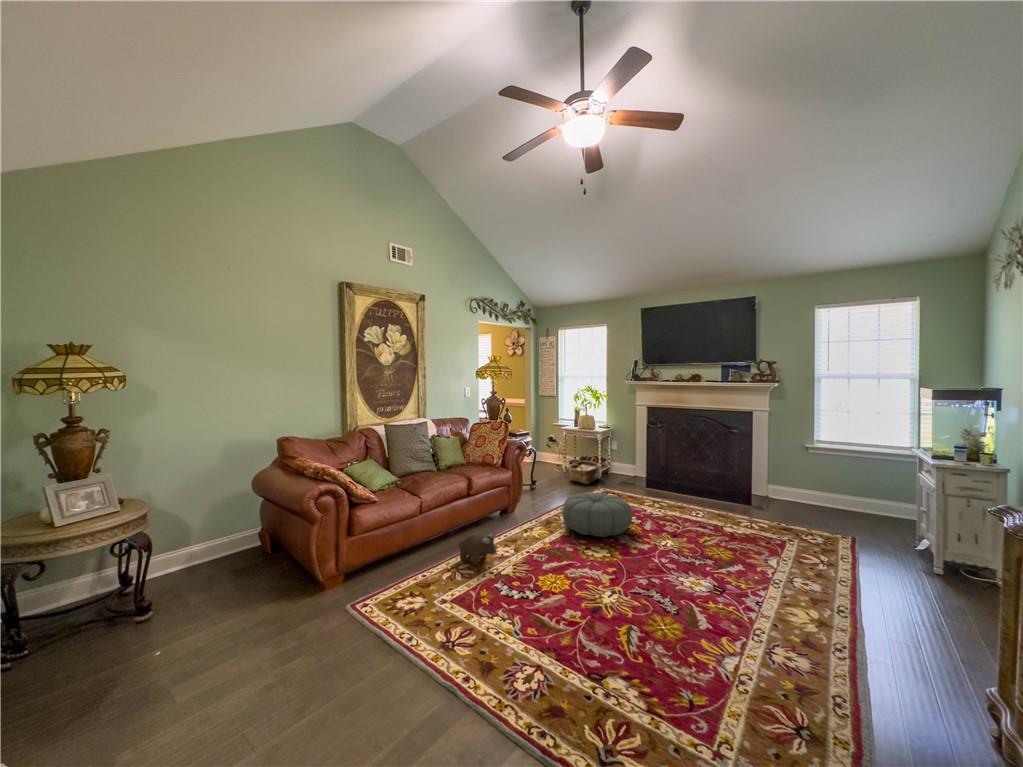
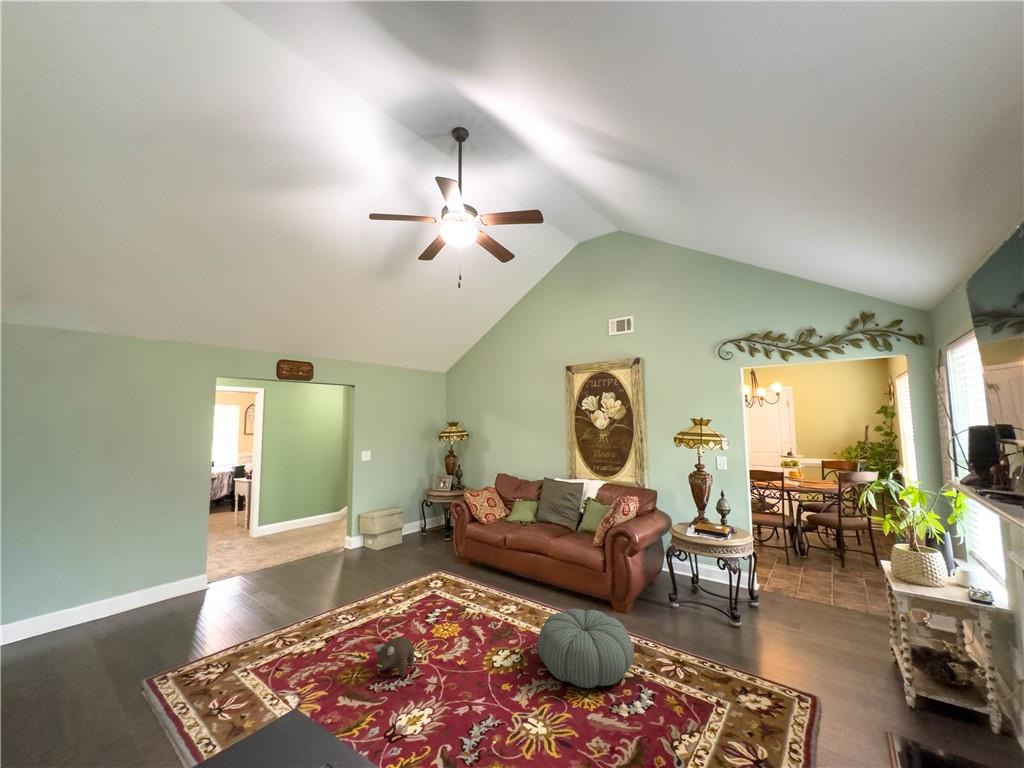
woven basket: present [569,456,600,484] -> none [805,623,892,695]
plush toy: present [459,534,497,566] -> present [374,637,414,676]

